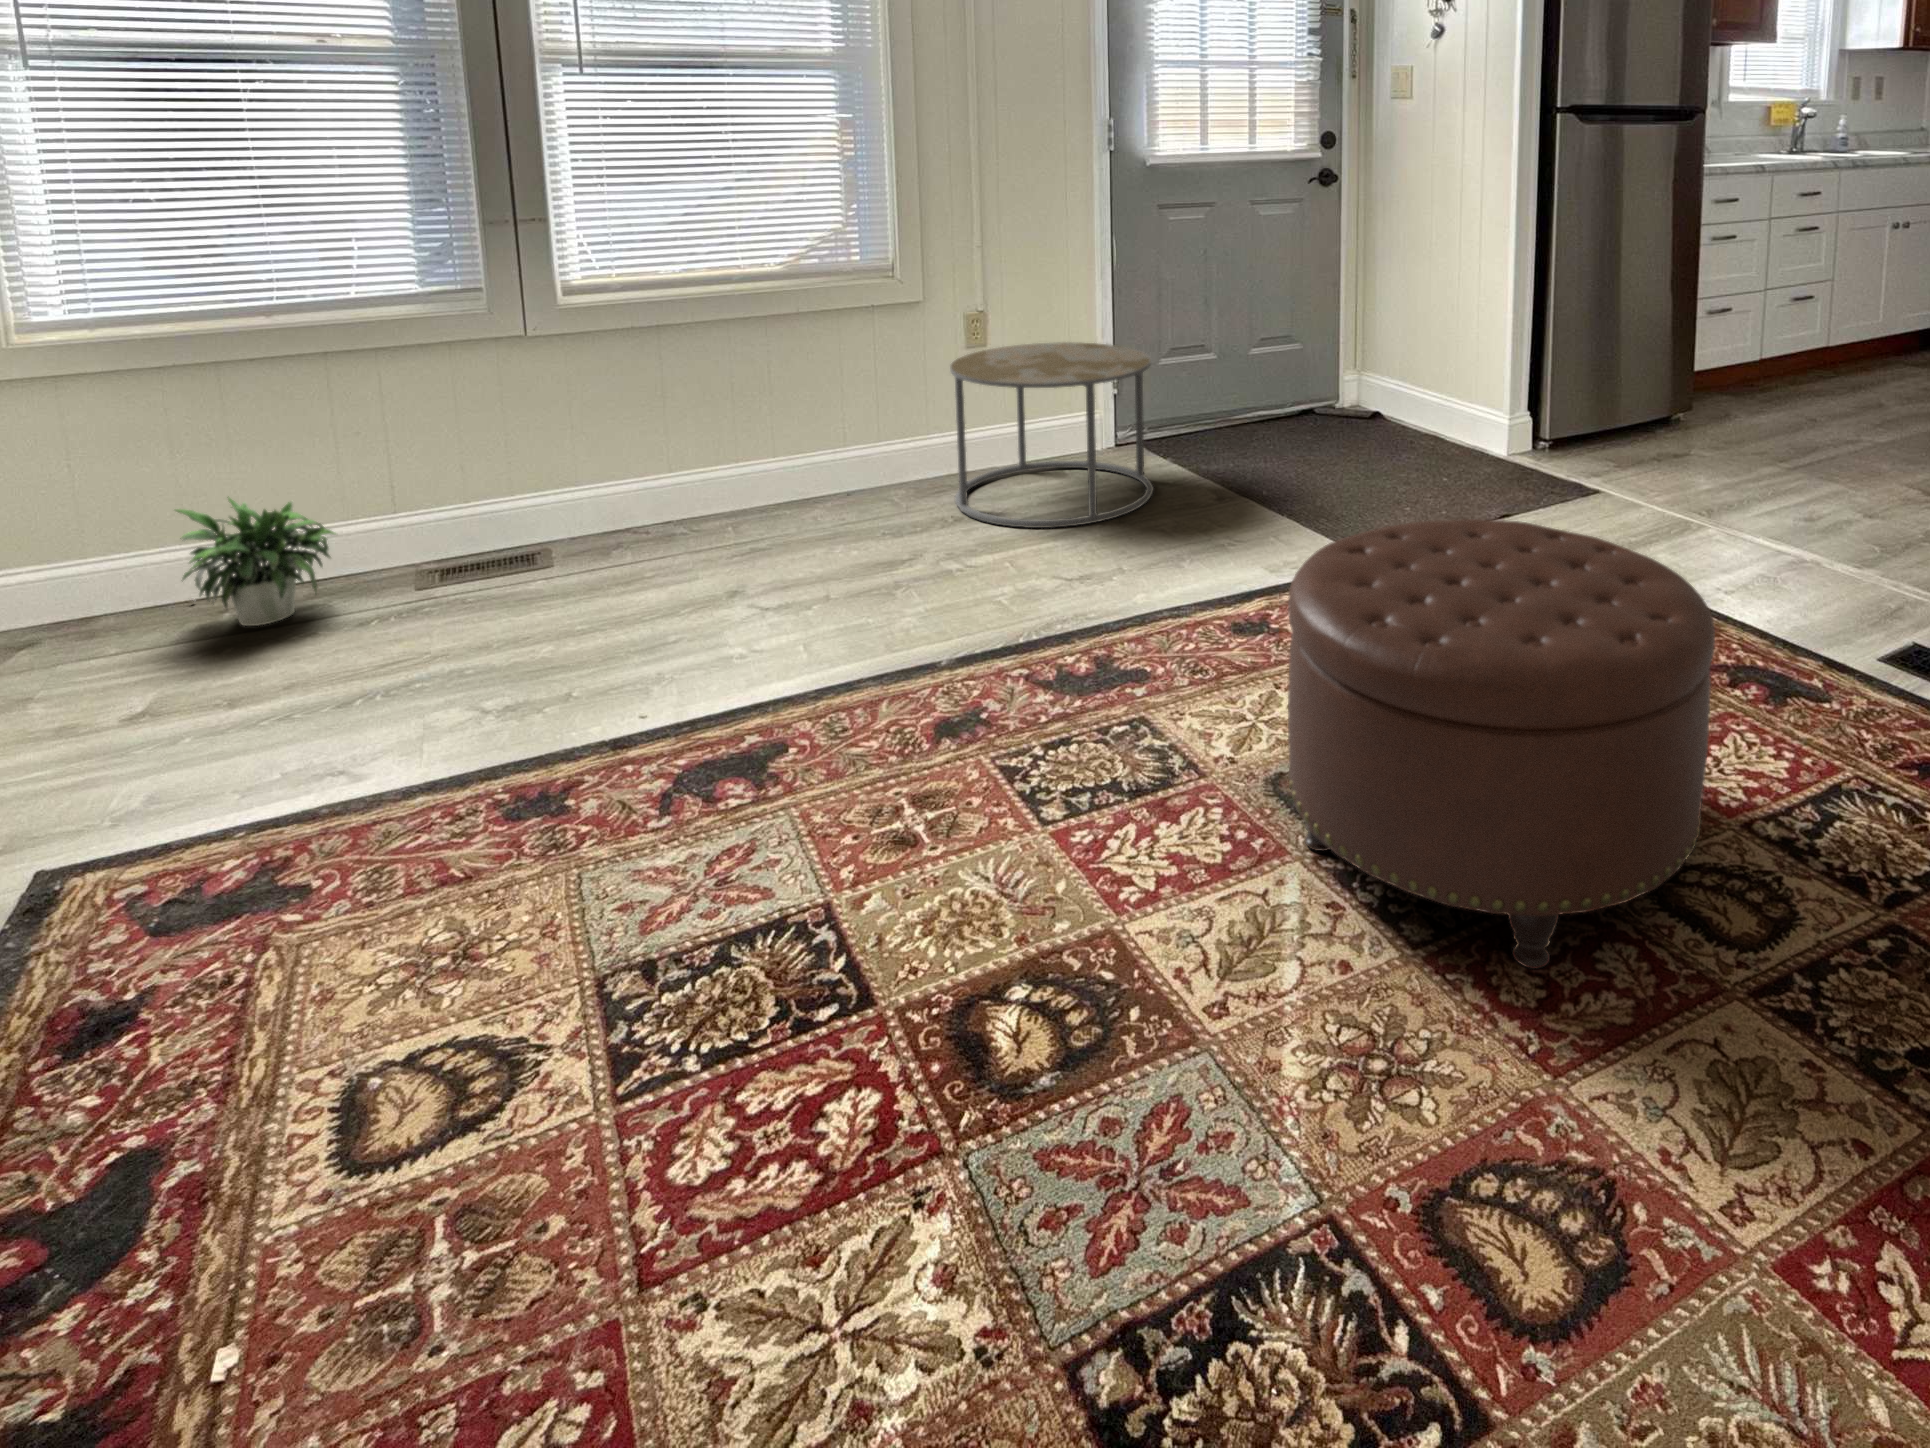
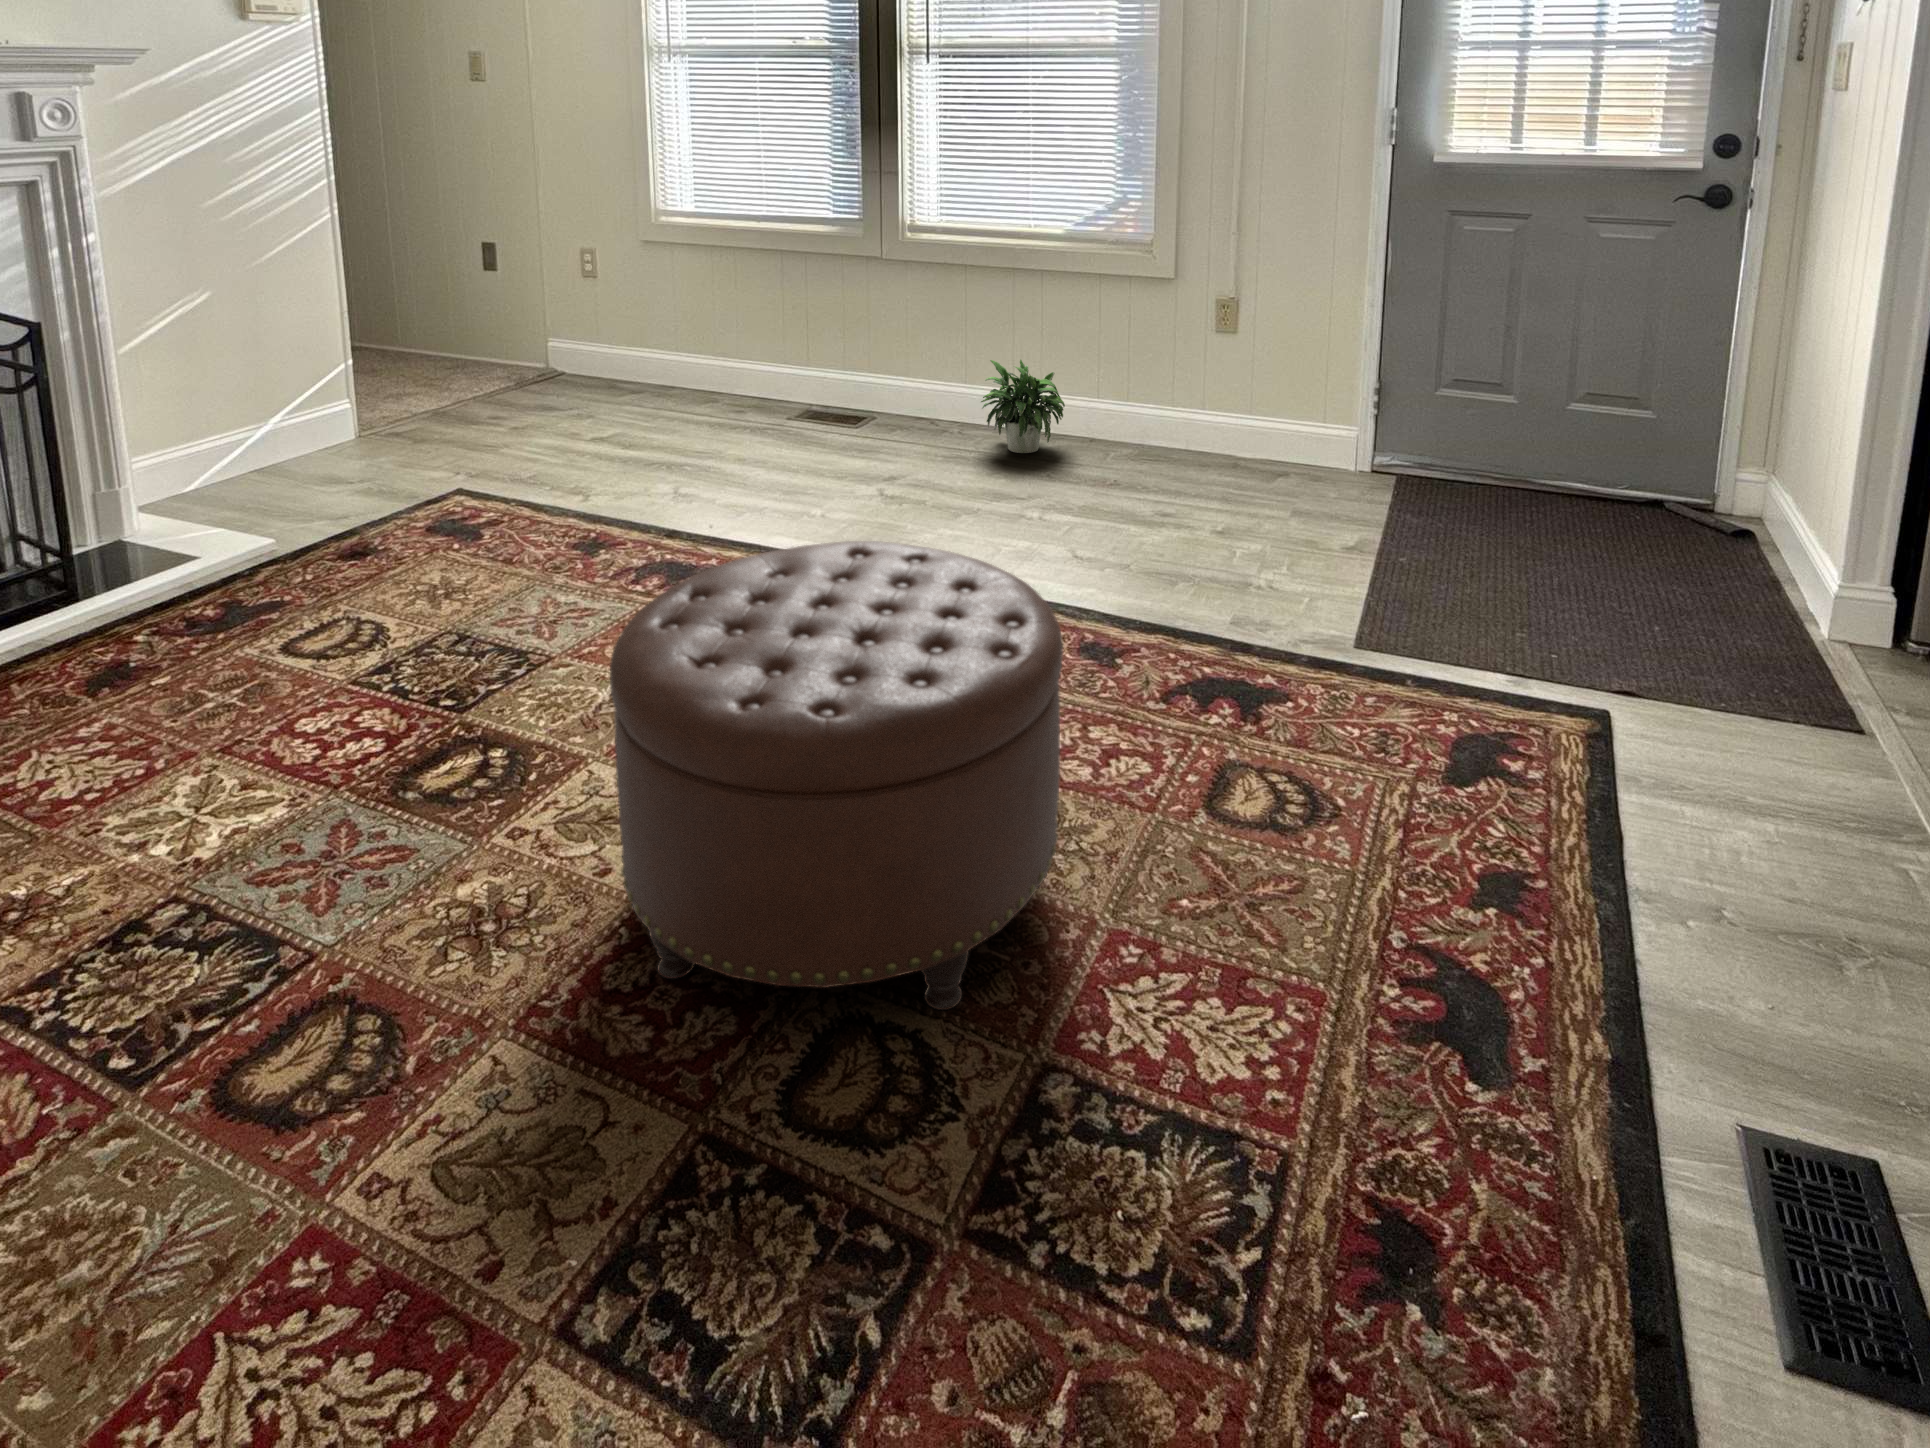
side table: present [950,342,1153,528] -> none [1121,330,1331,523]
potted plant: present [175,496,336,626] -> present [981,360,1065,453]

